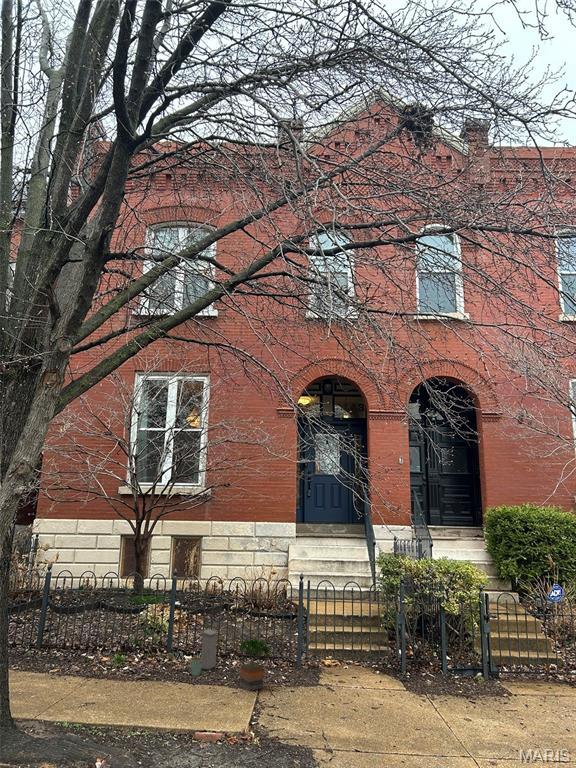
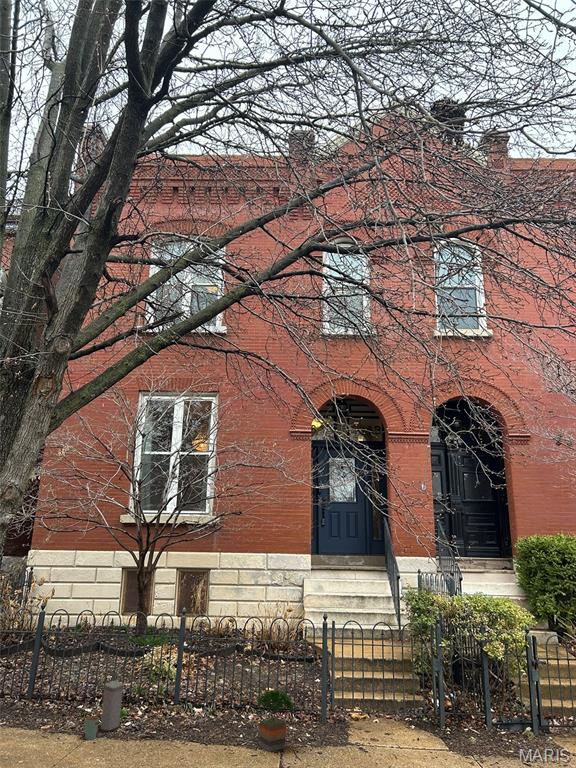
trash can: present [191,629,217,676] -> present [85,681,123,739]

